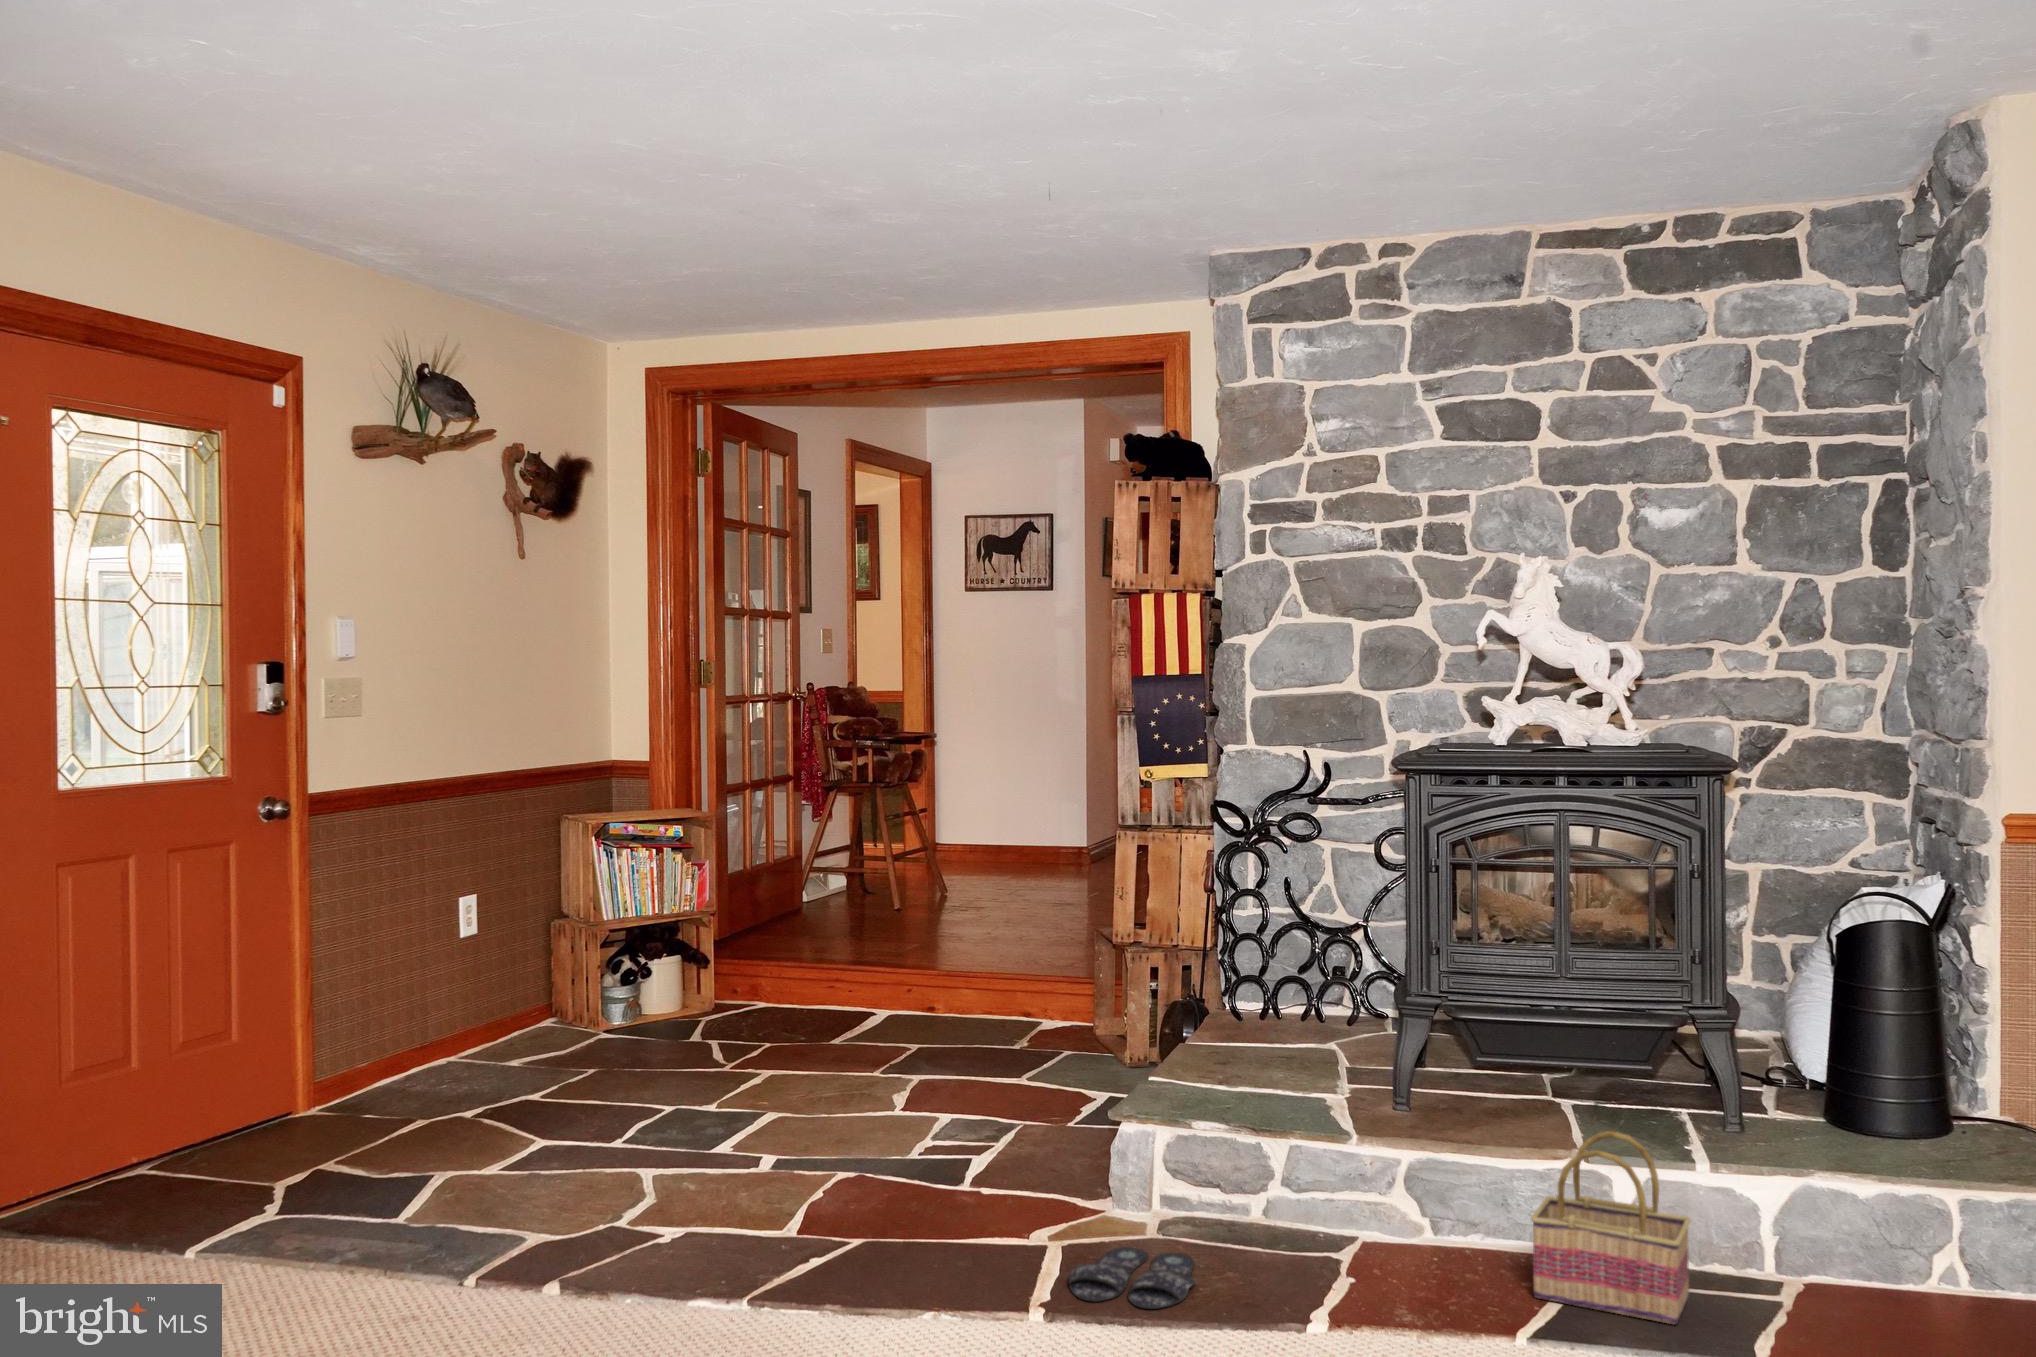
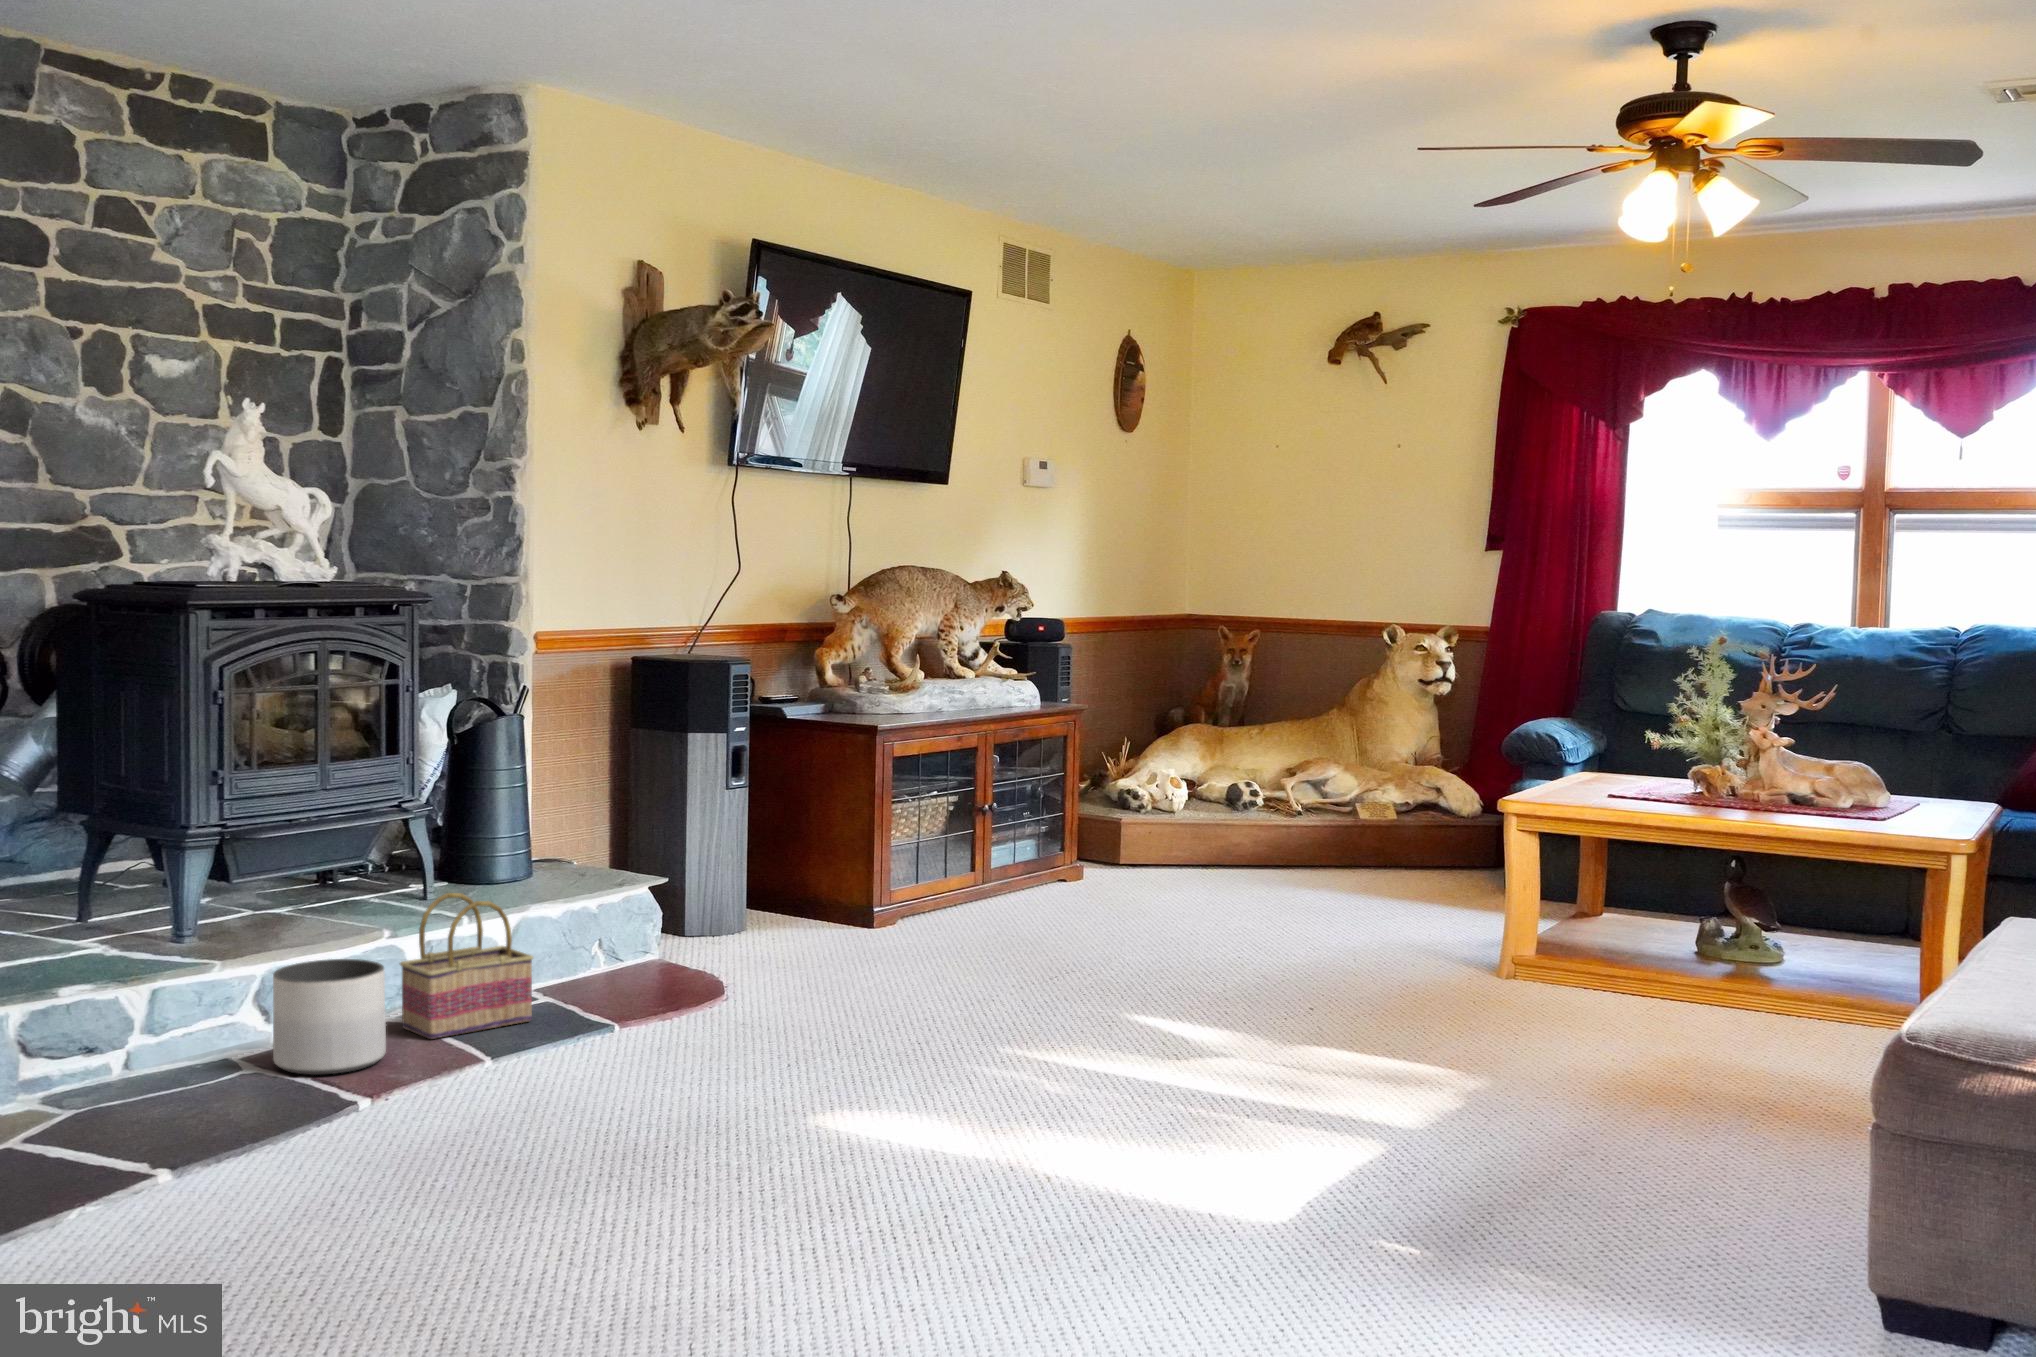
planter: none [1343,1160,1460,1299] -> present [273,959,386,1075]
slippers: present [1069,1247,1196,1309] -> none [73,1109,235,1158]

